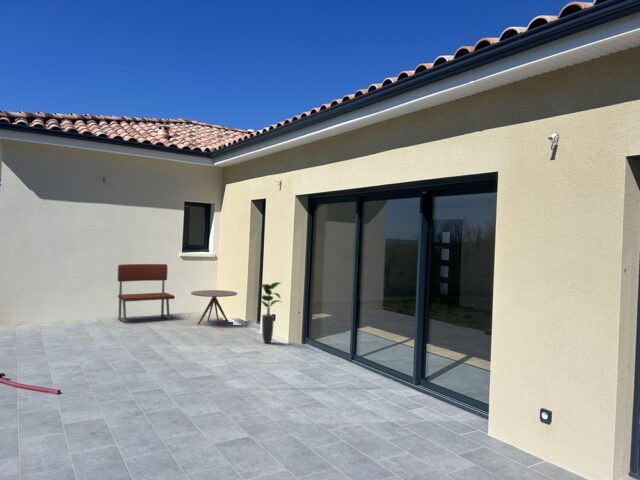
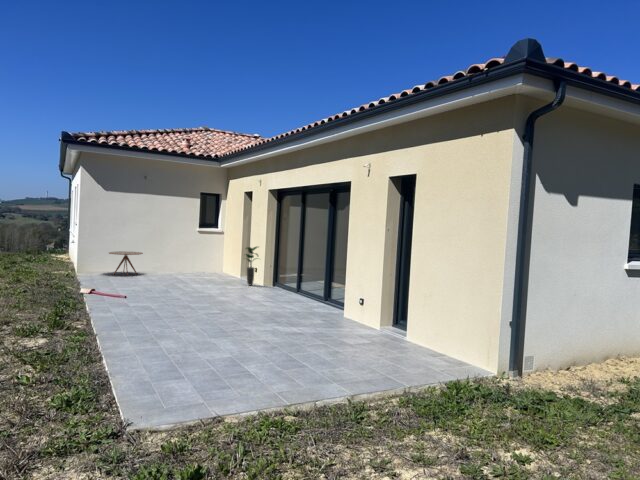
bench: present [118,264,175,323] -> none [155,235,193,274]
round table: present [191,290,237,326] -> present [109,251,143,276]

